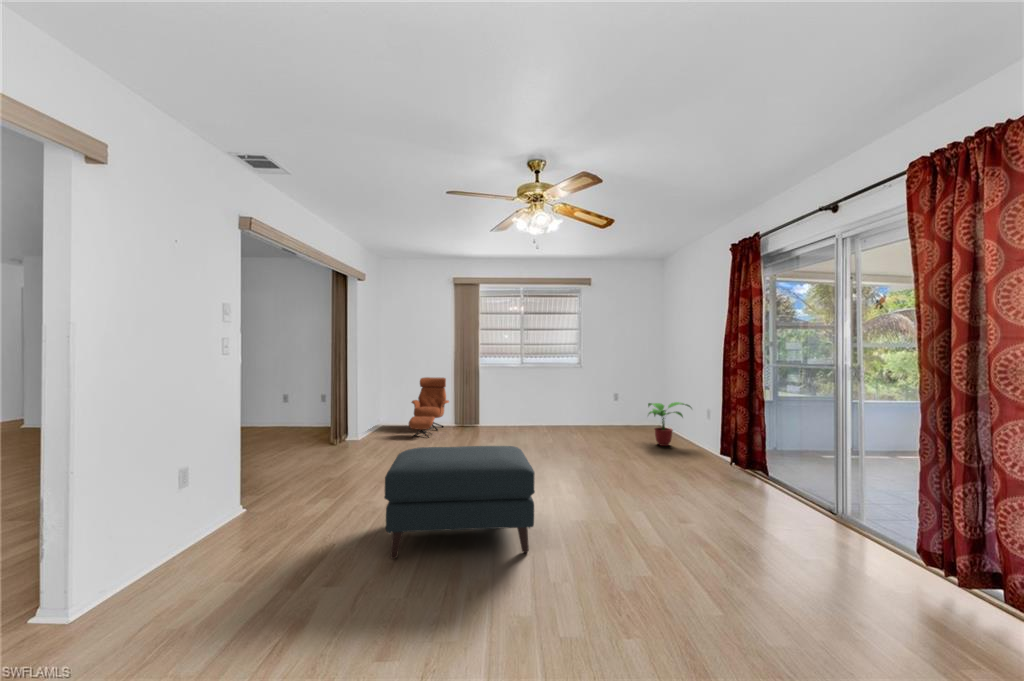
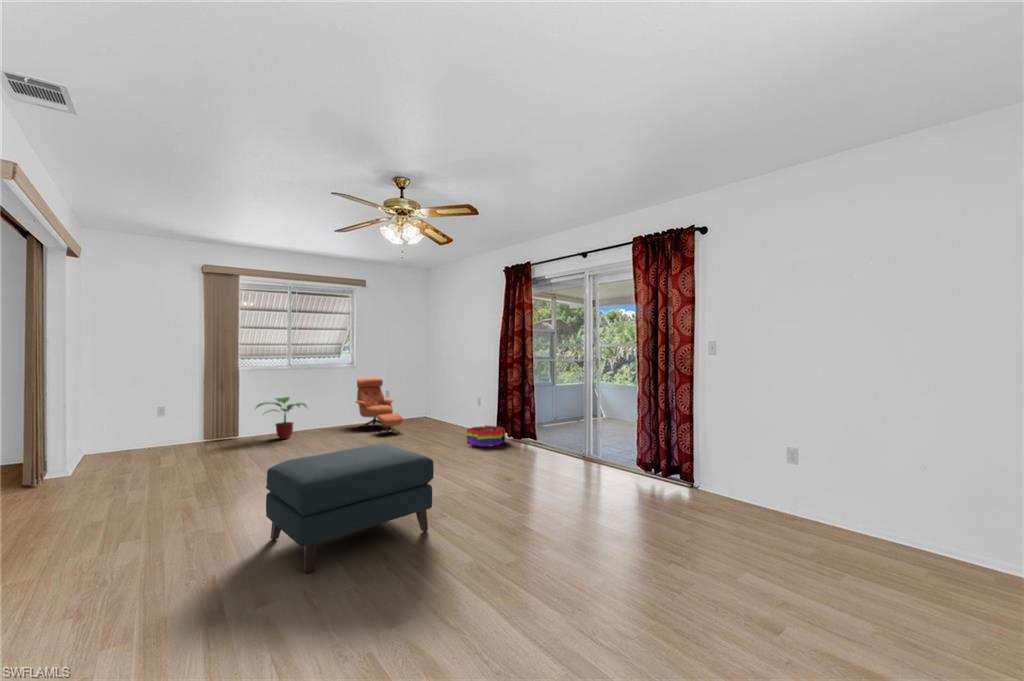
lounge chair: present [409,377,449,438] -> present [355,378,403,433]
potted plant: present [648,402,691,446] -> present [256,397,307,439]
storage bin: none [672,444,724,471] -> present [467,426,505,446]

